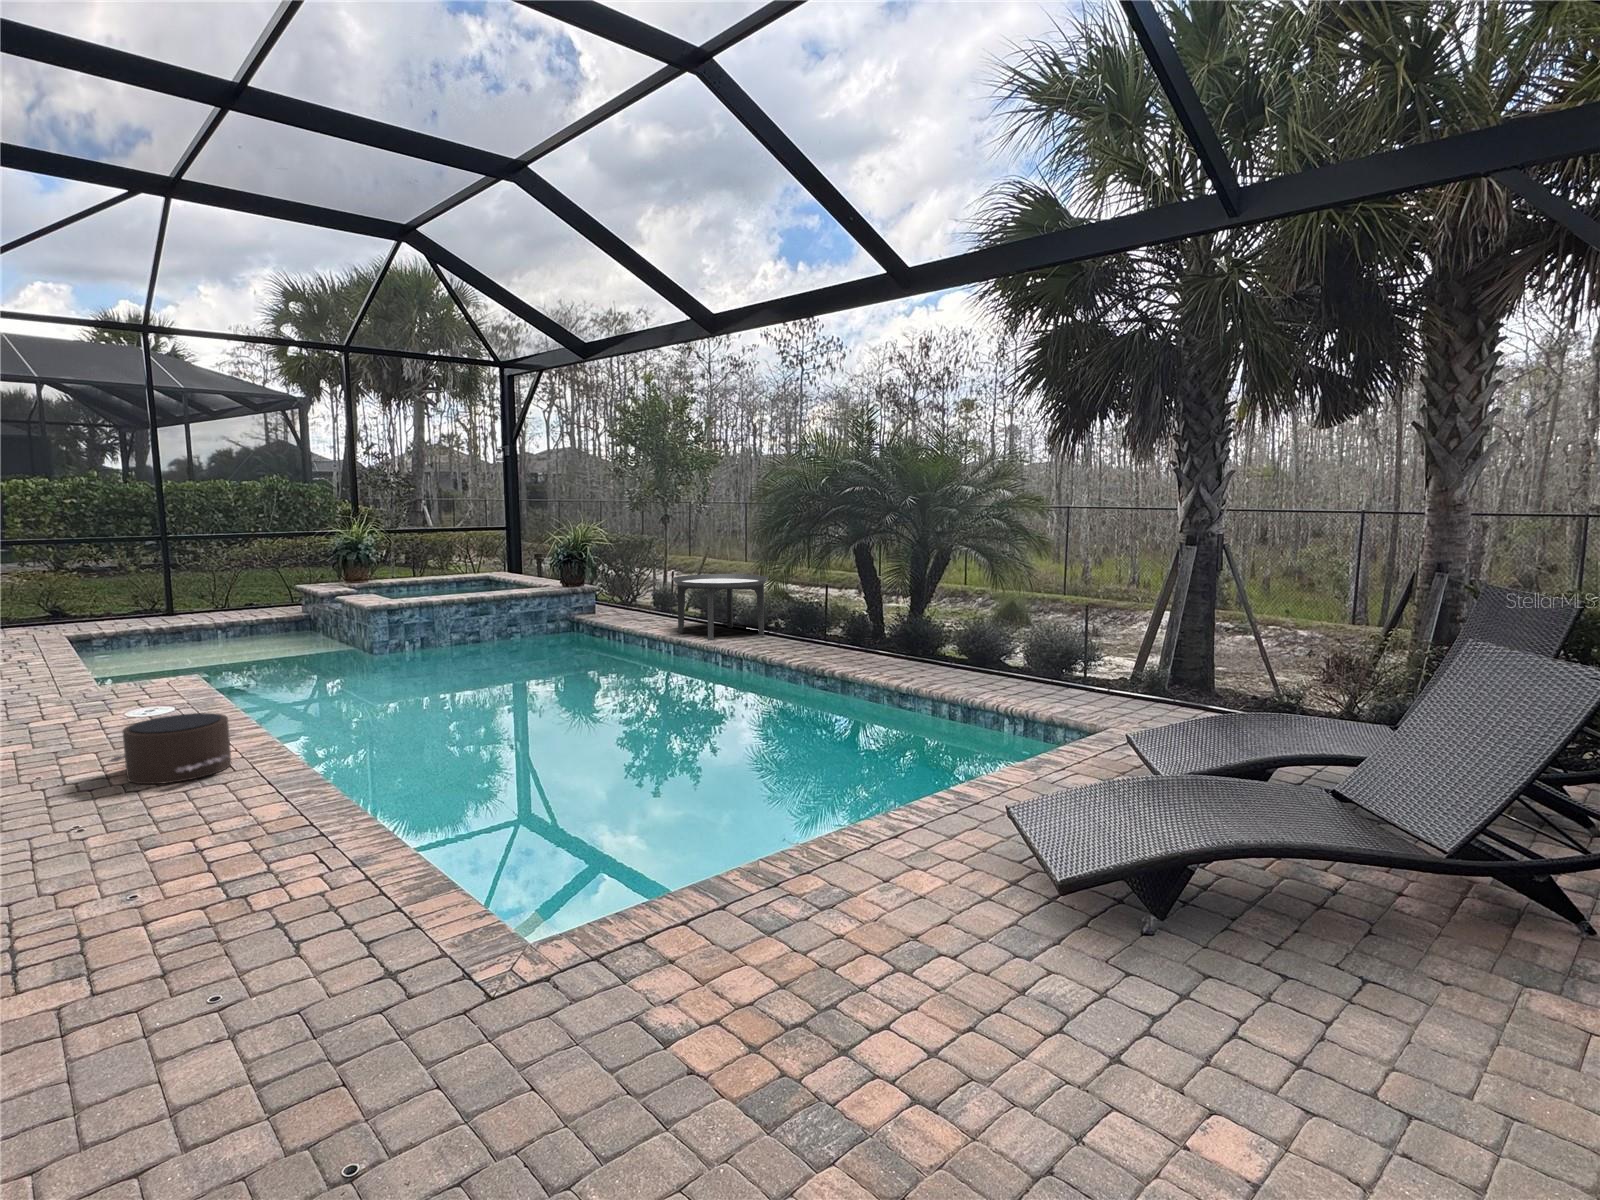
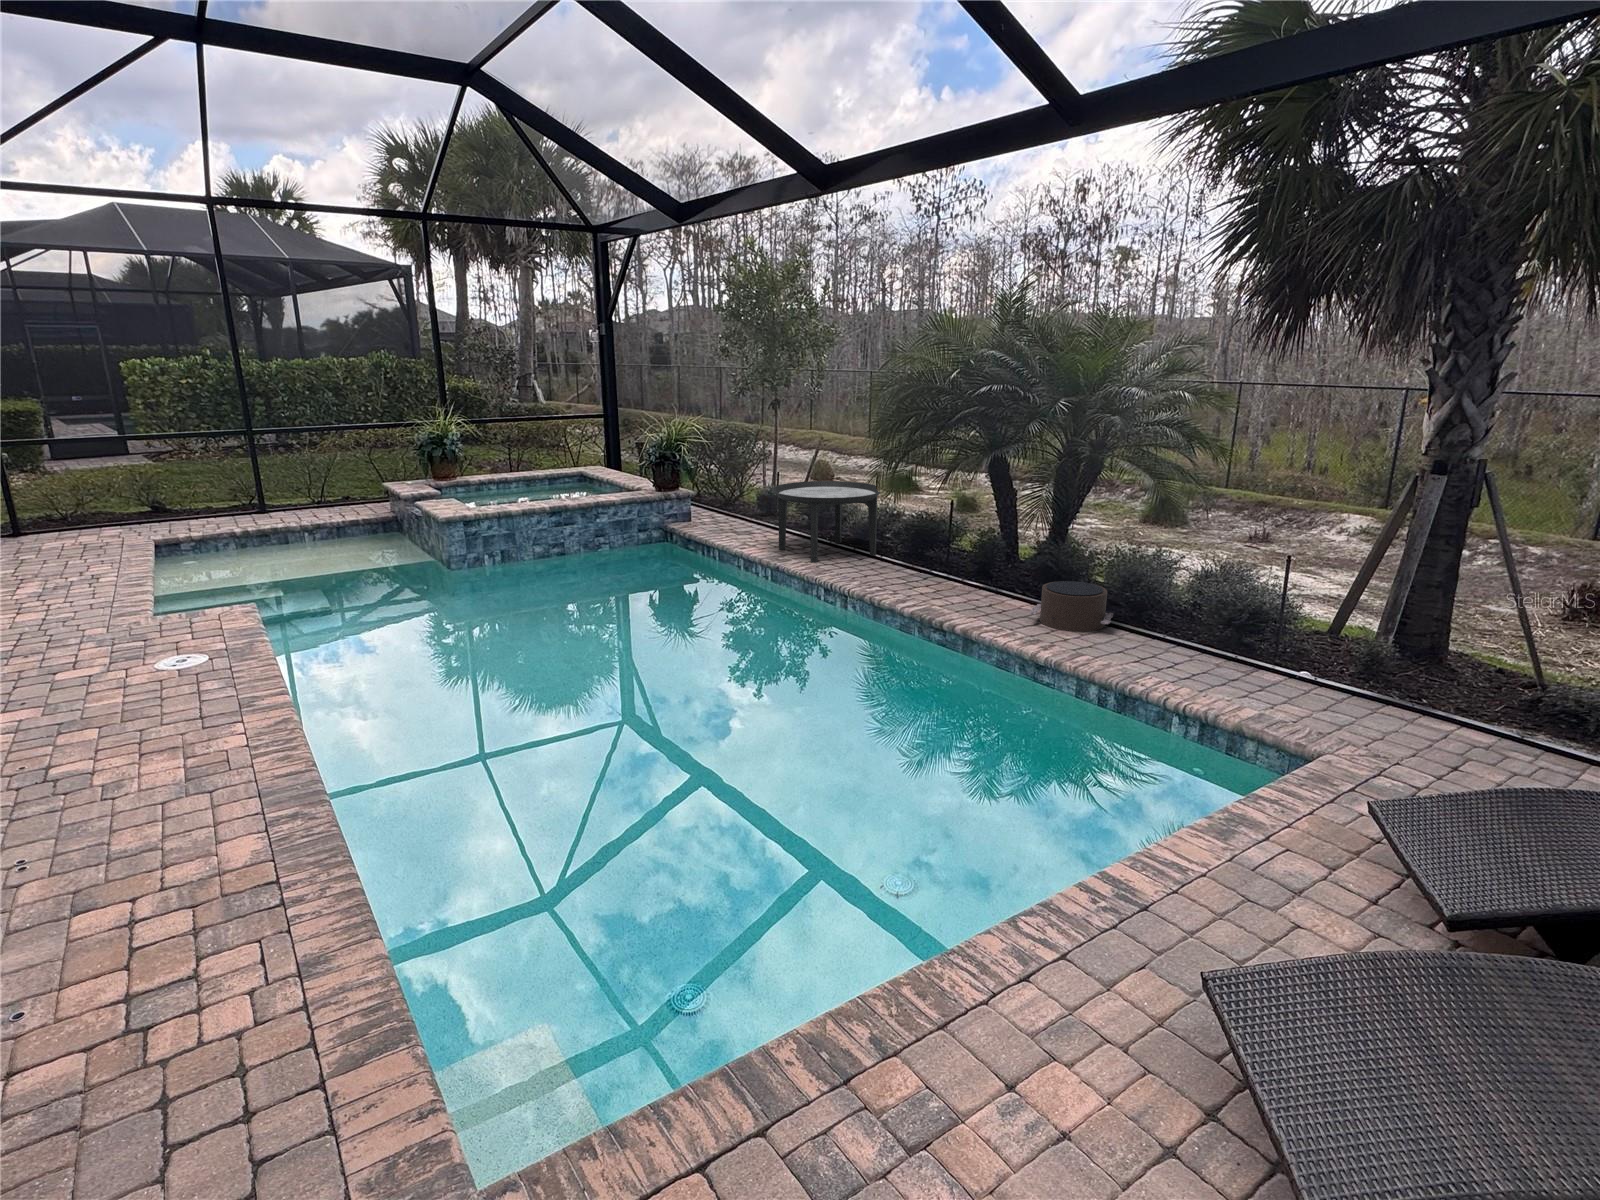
pouf: present [109,713,232,784] -> present [1029,581,1113,632]

